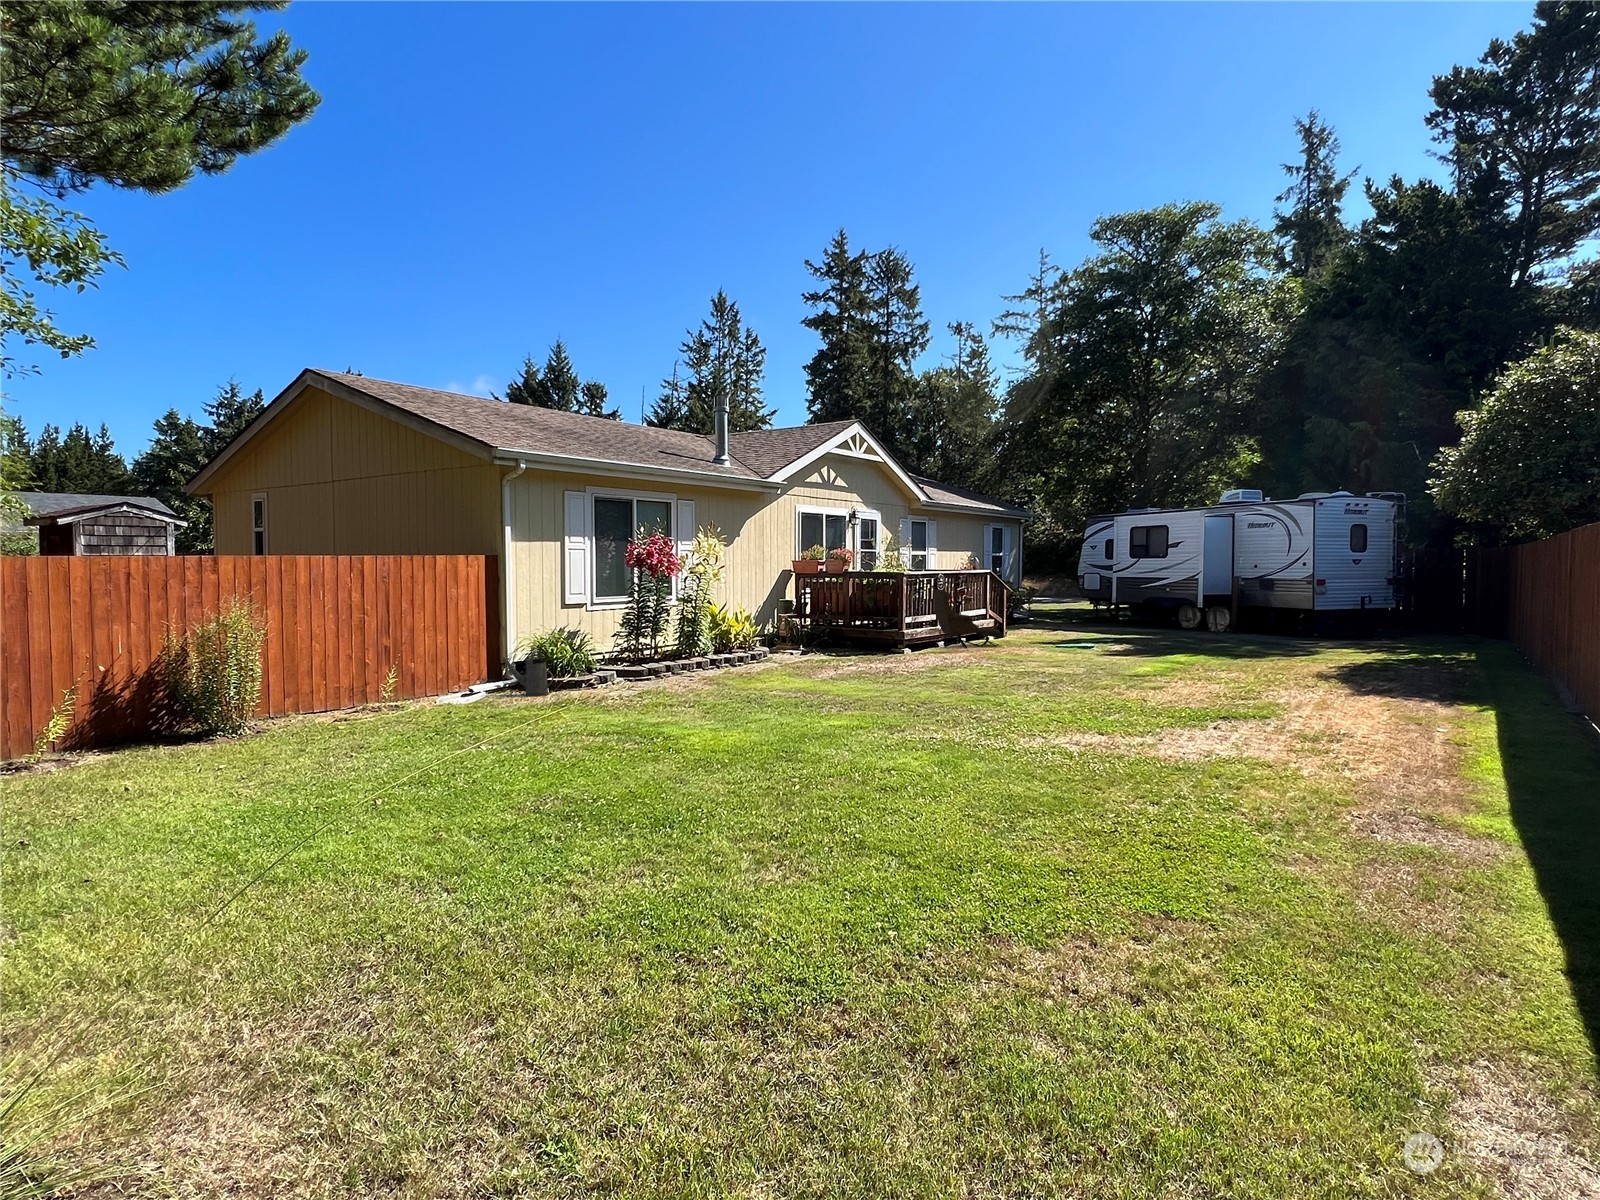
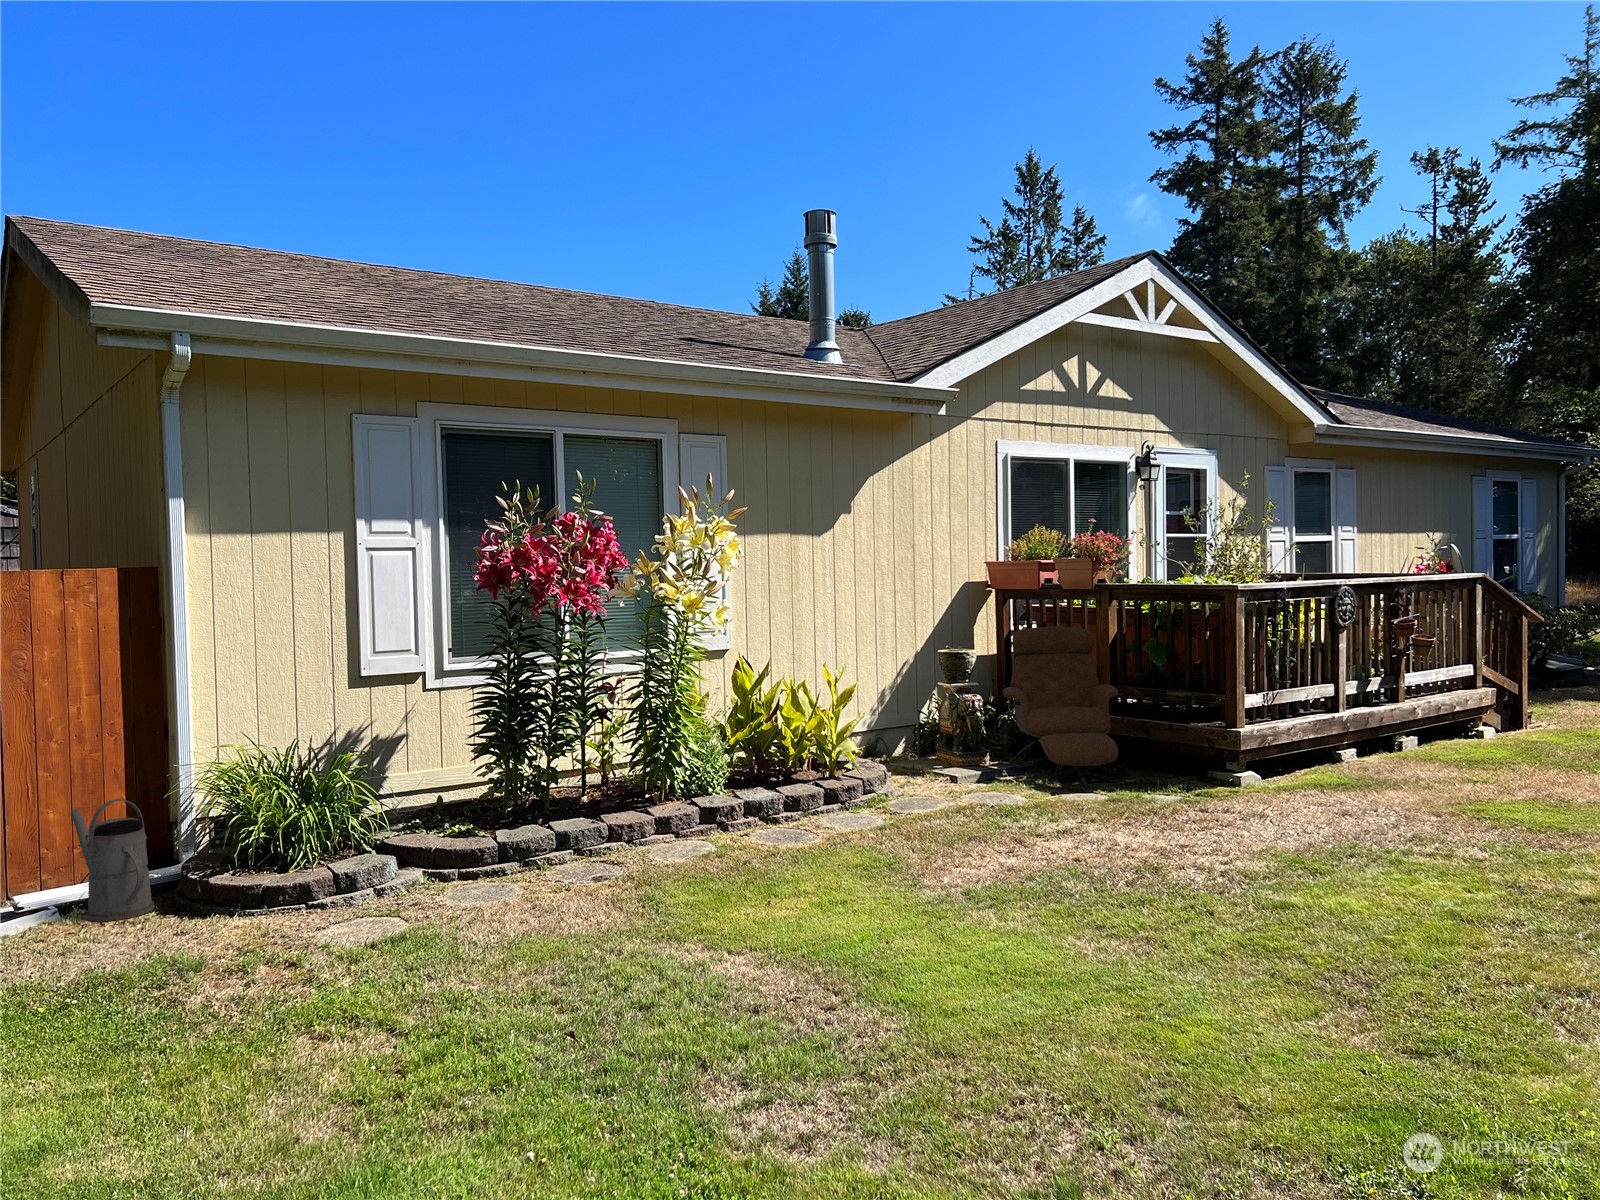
lounge chair: present [934,589,1002,648] -> present [1003,627,1118,787]

